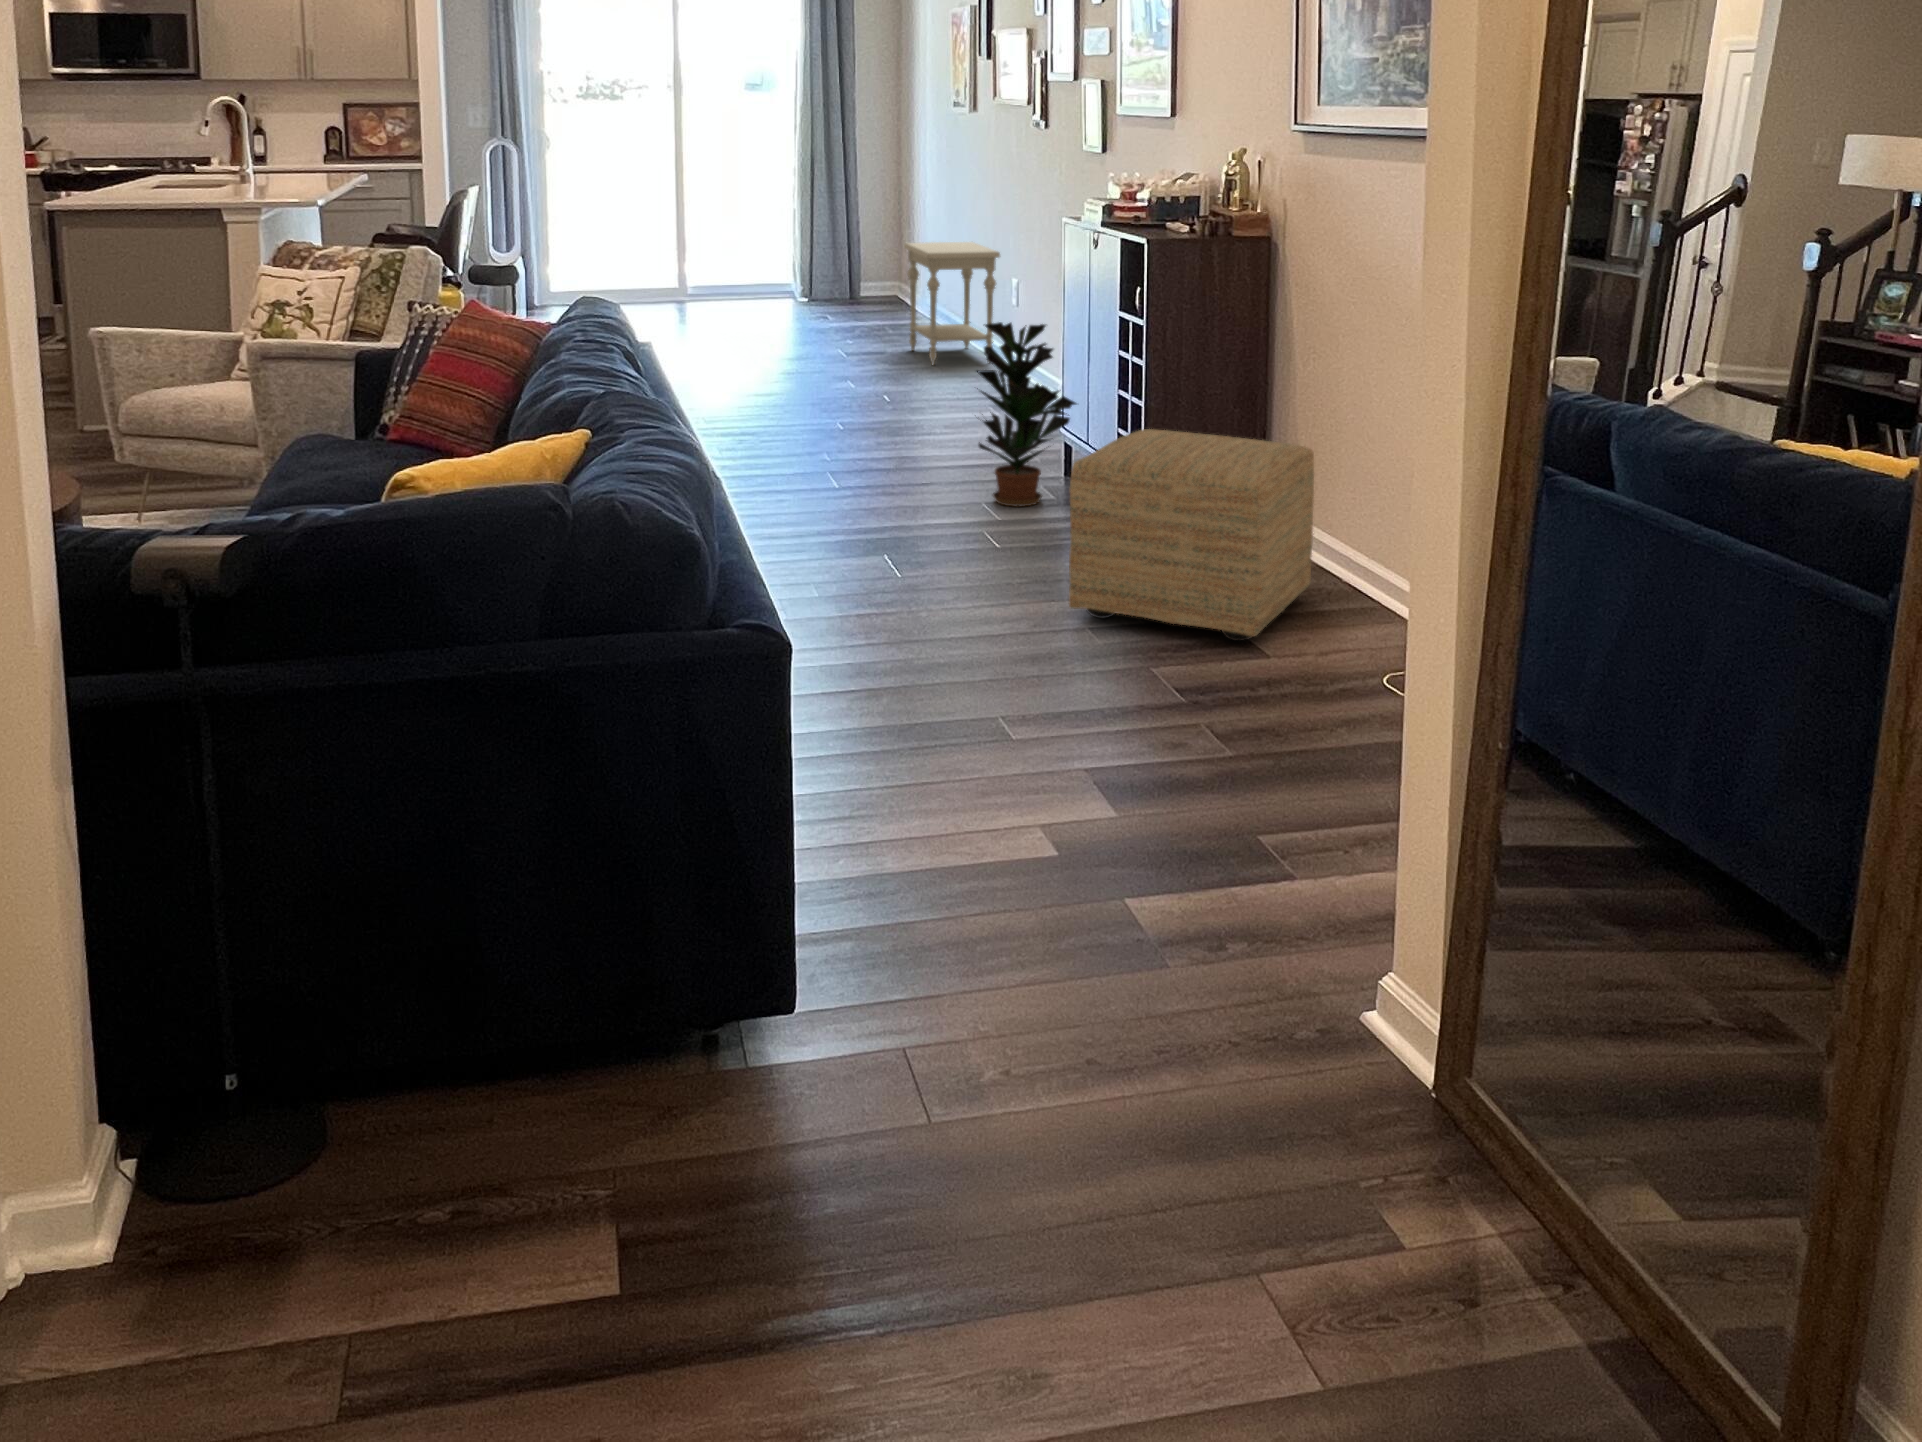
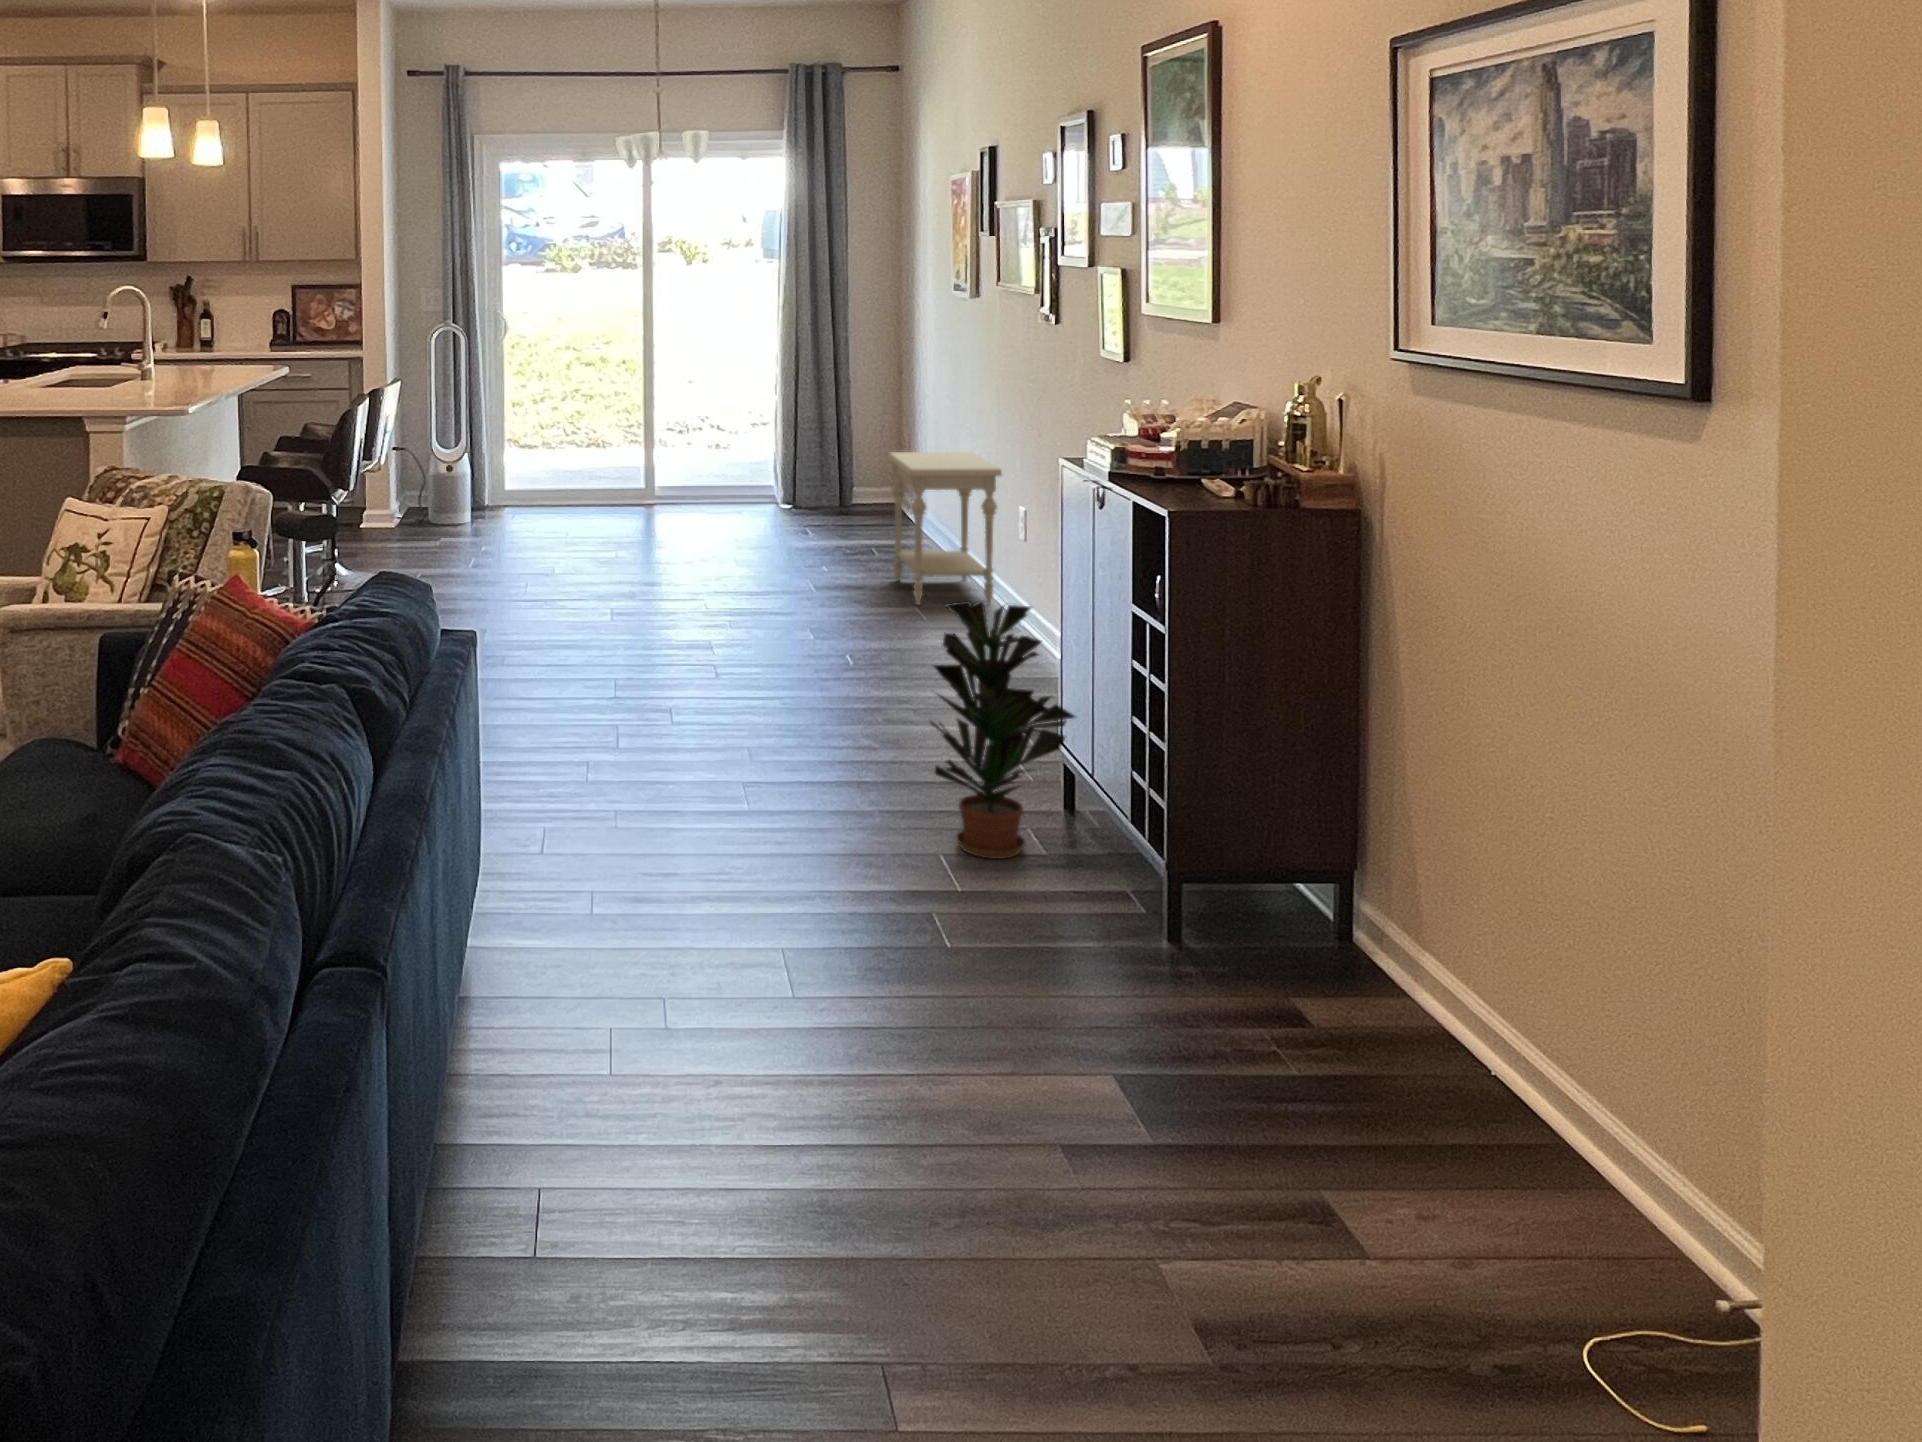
ottoman: present [1069,429,1314,641] -> none [1034,801,1438,1205]

